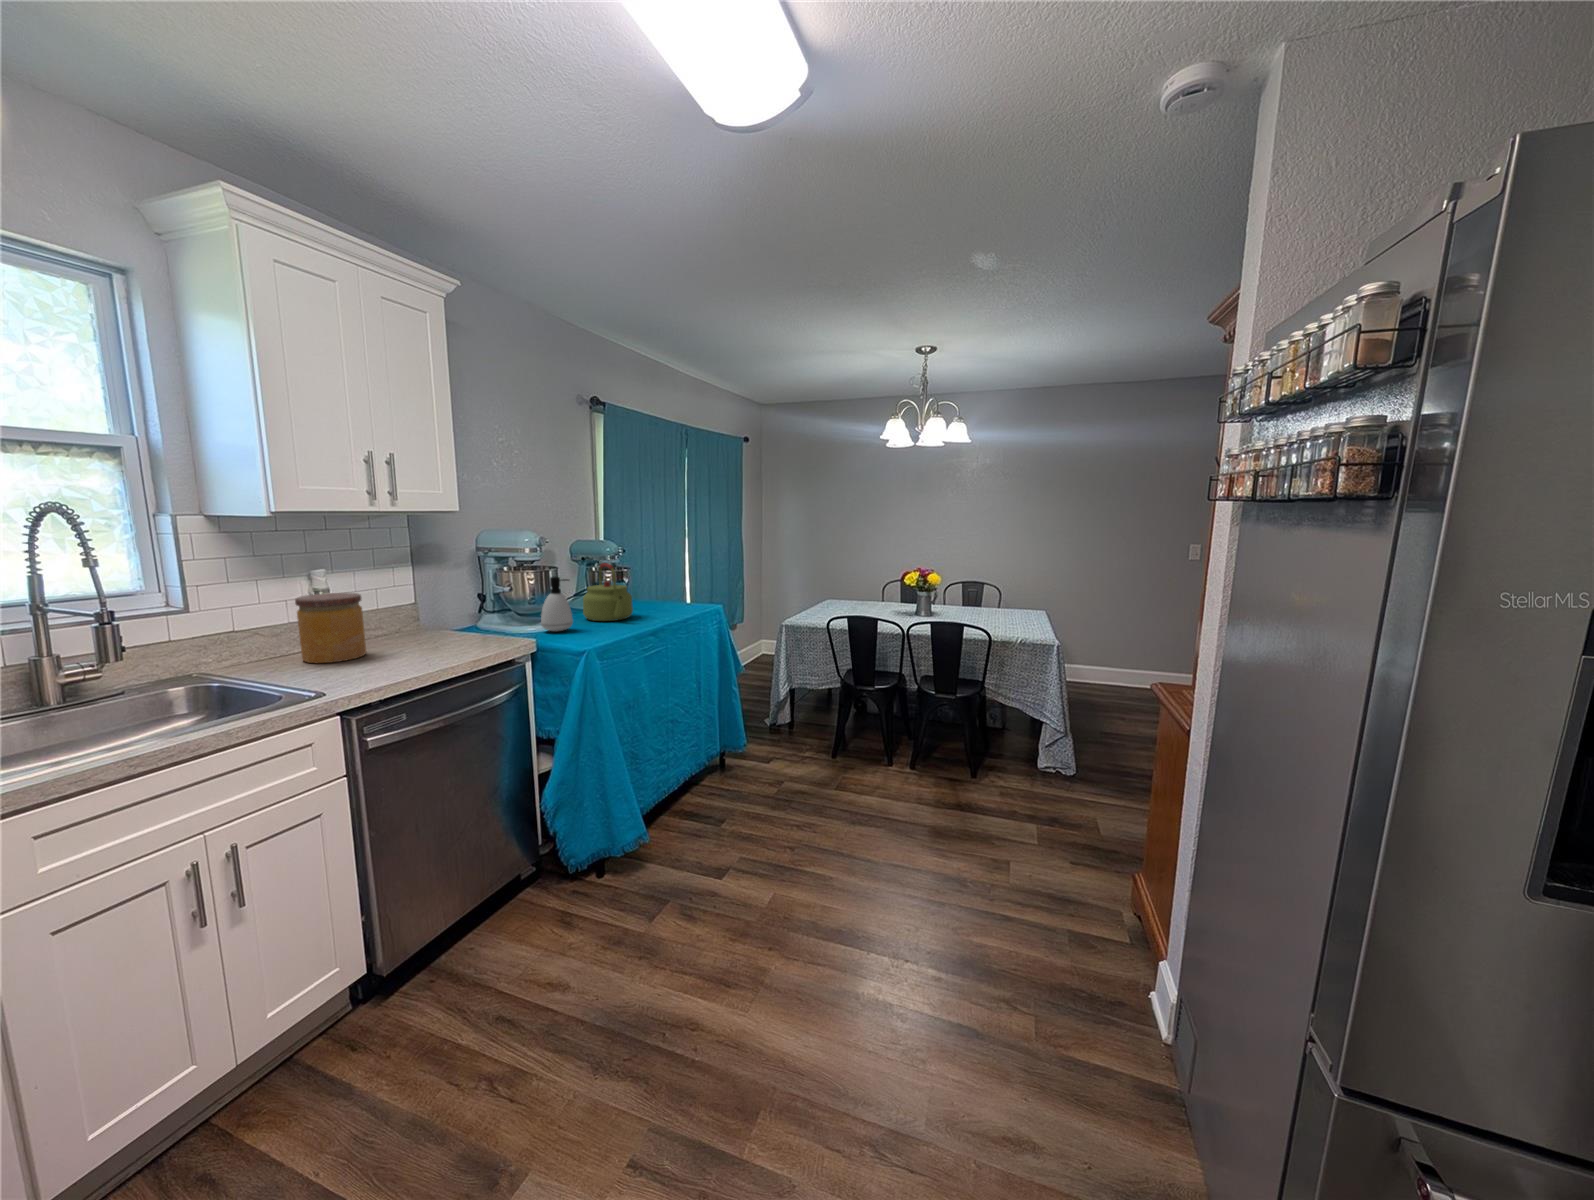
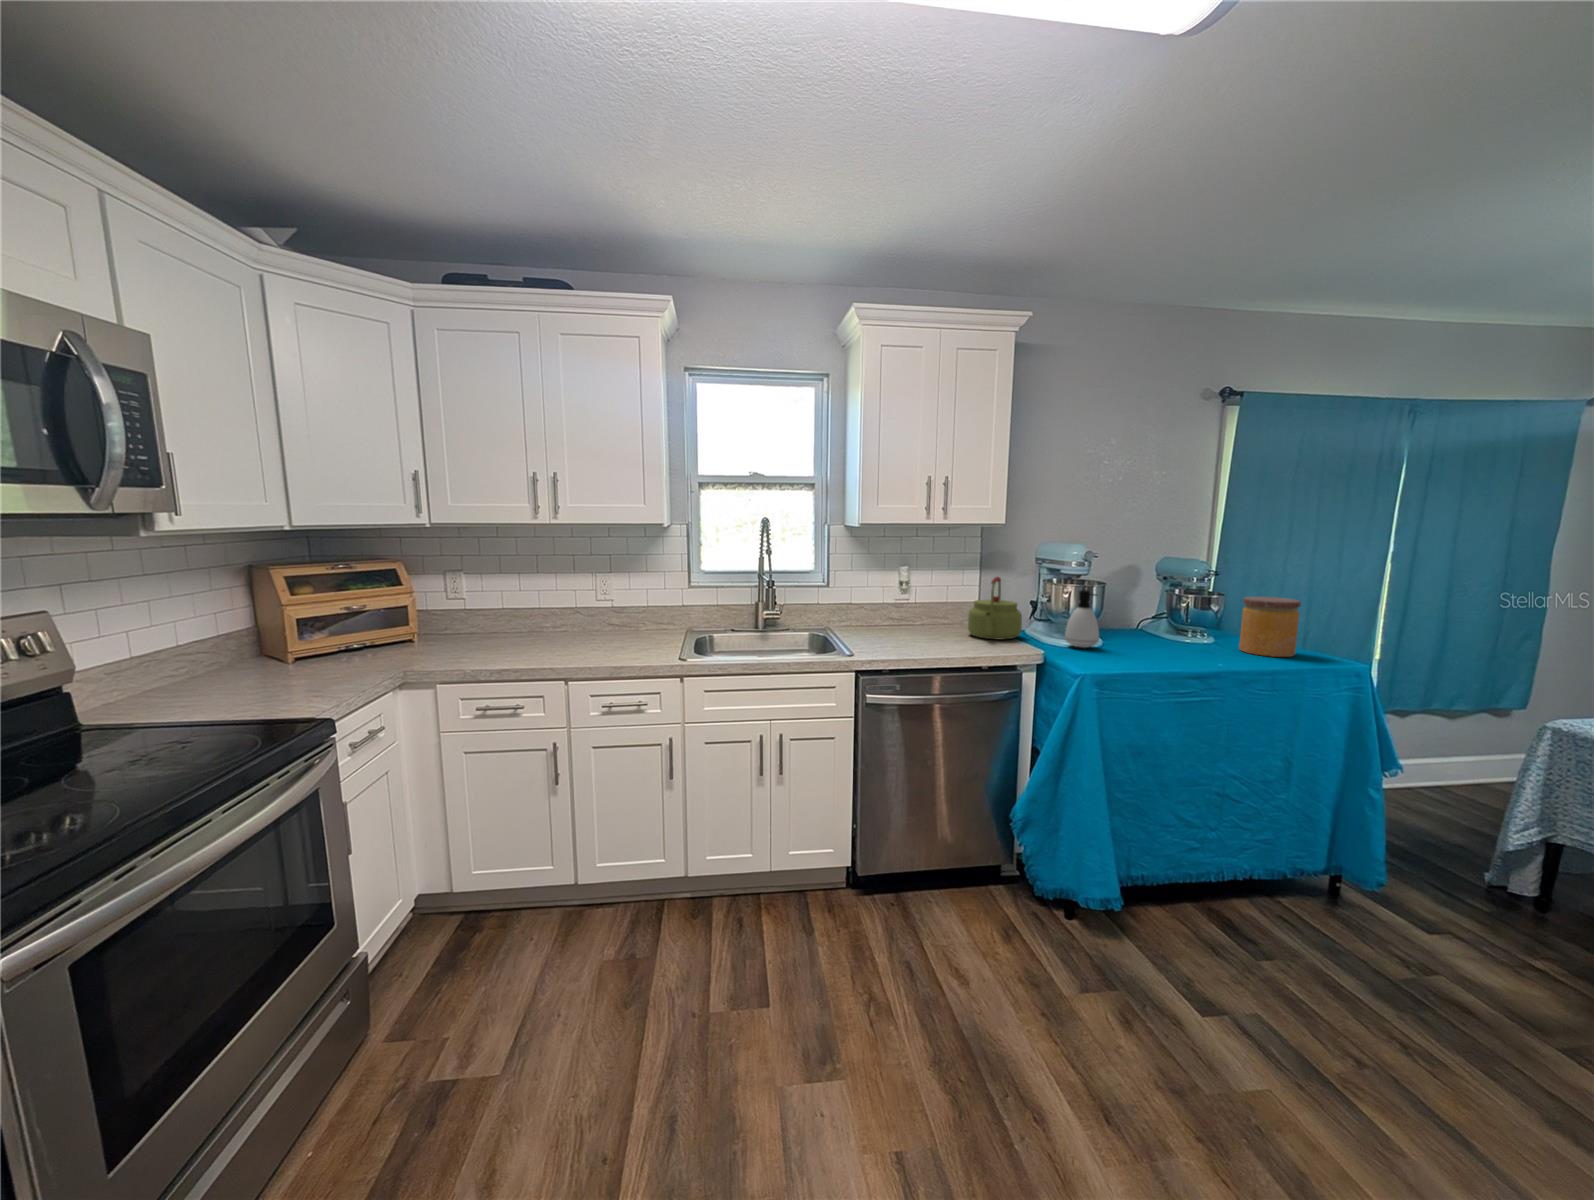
kettle: present [583,563,633,621] -> present [968,577,1022,640]
jar: present [295,593,366,663] -> present [1239,596,1301,657]

